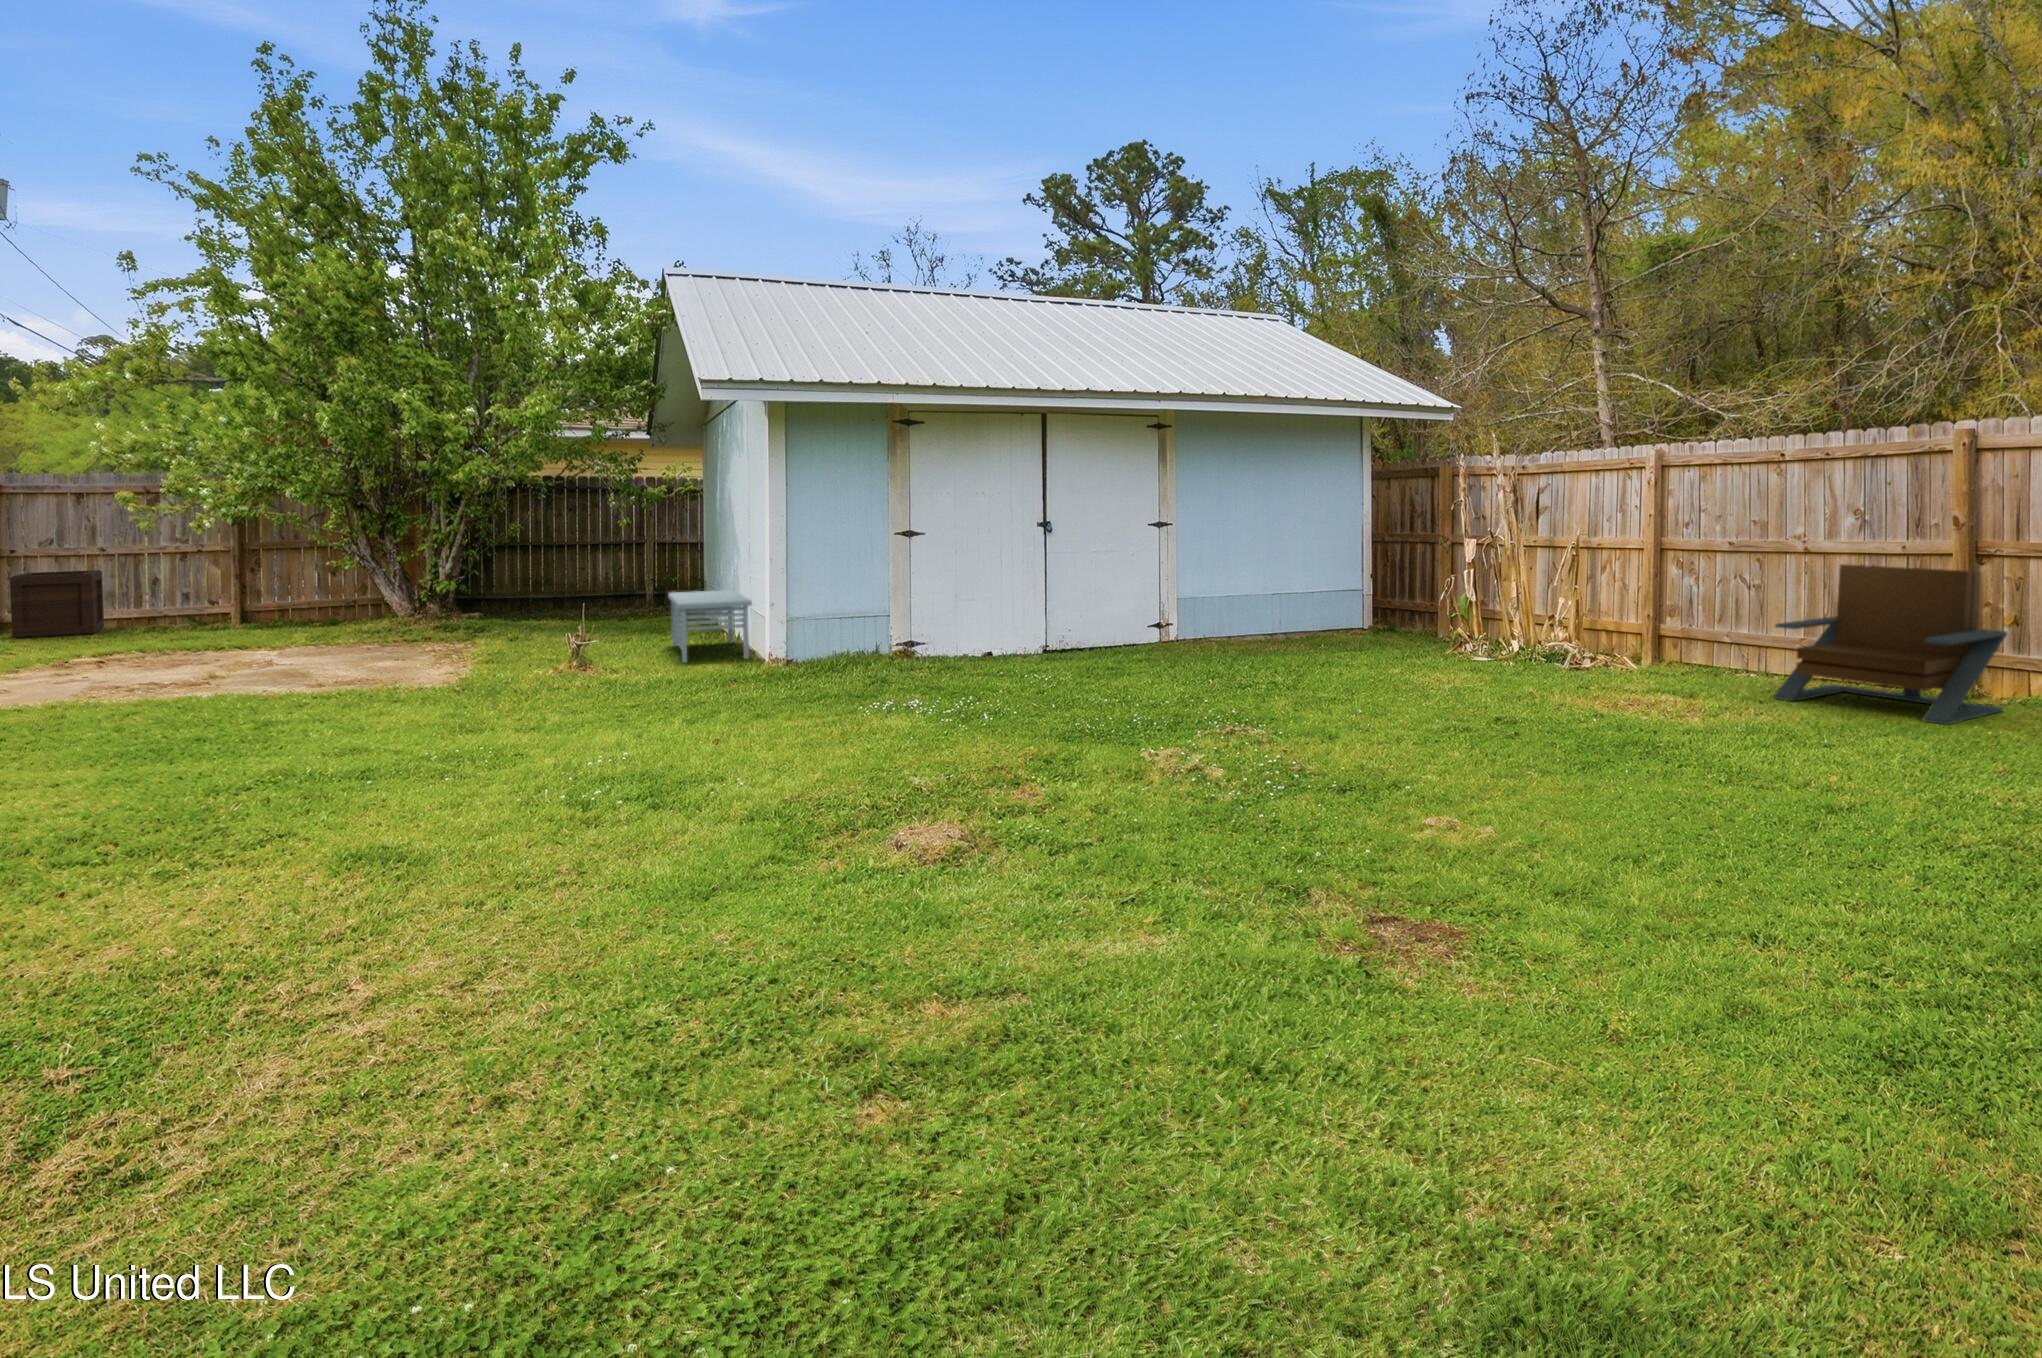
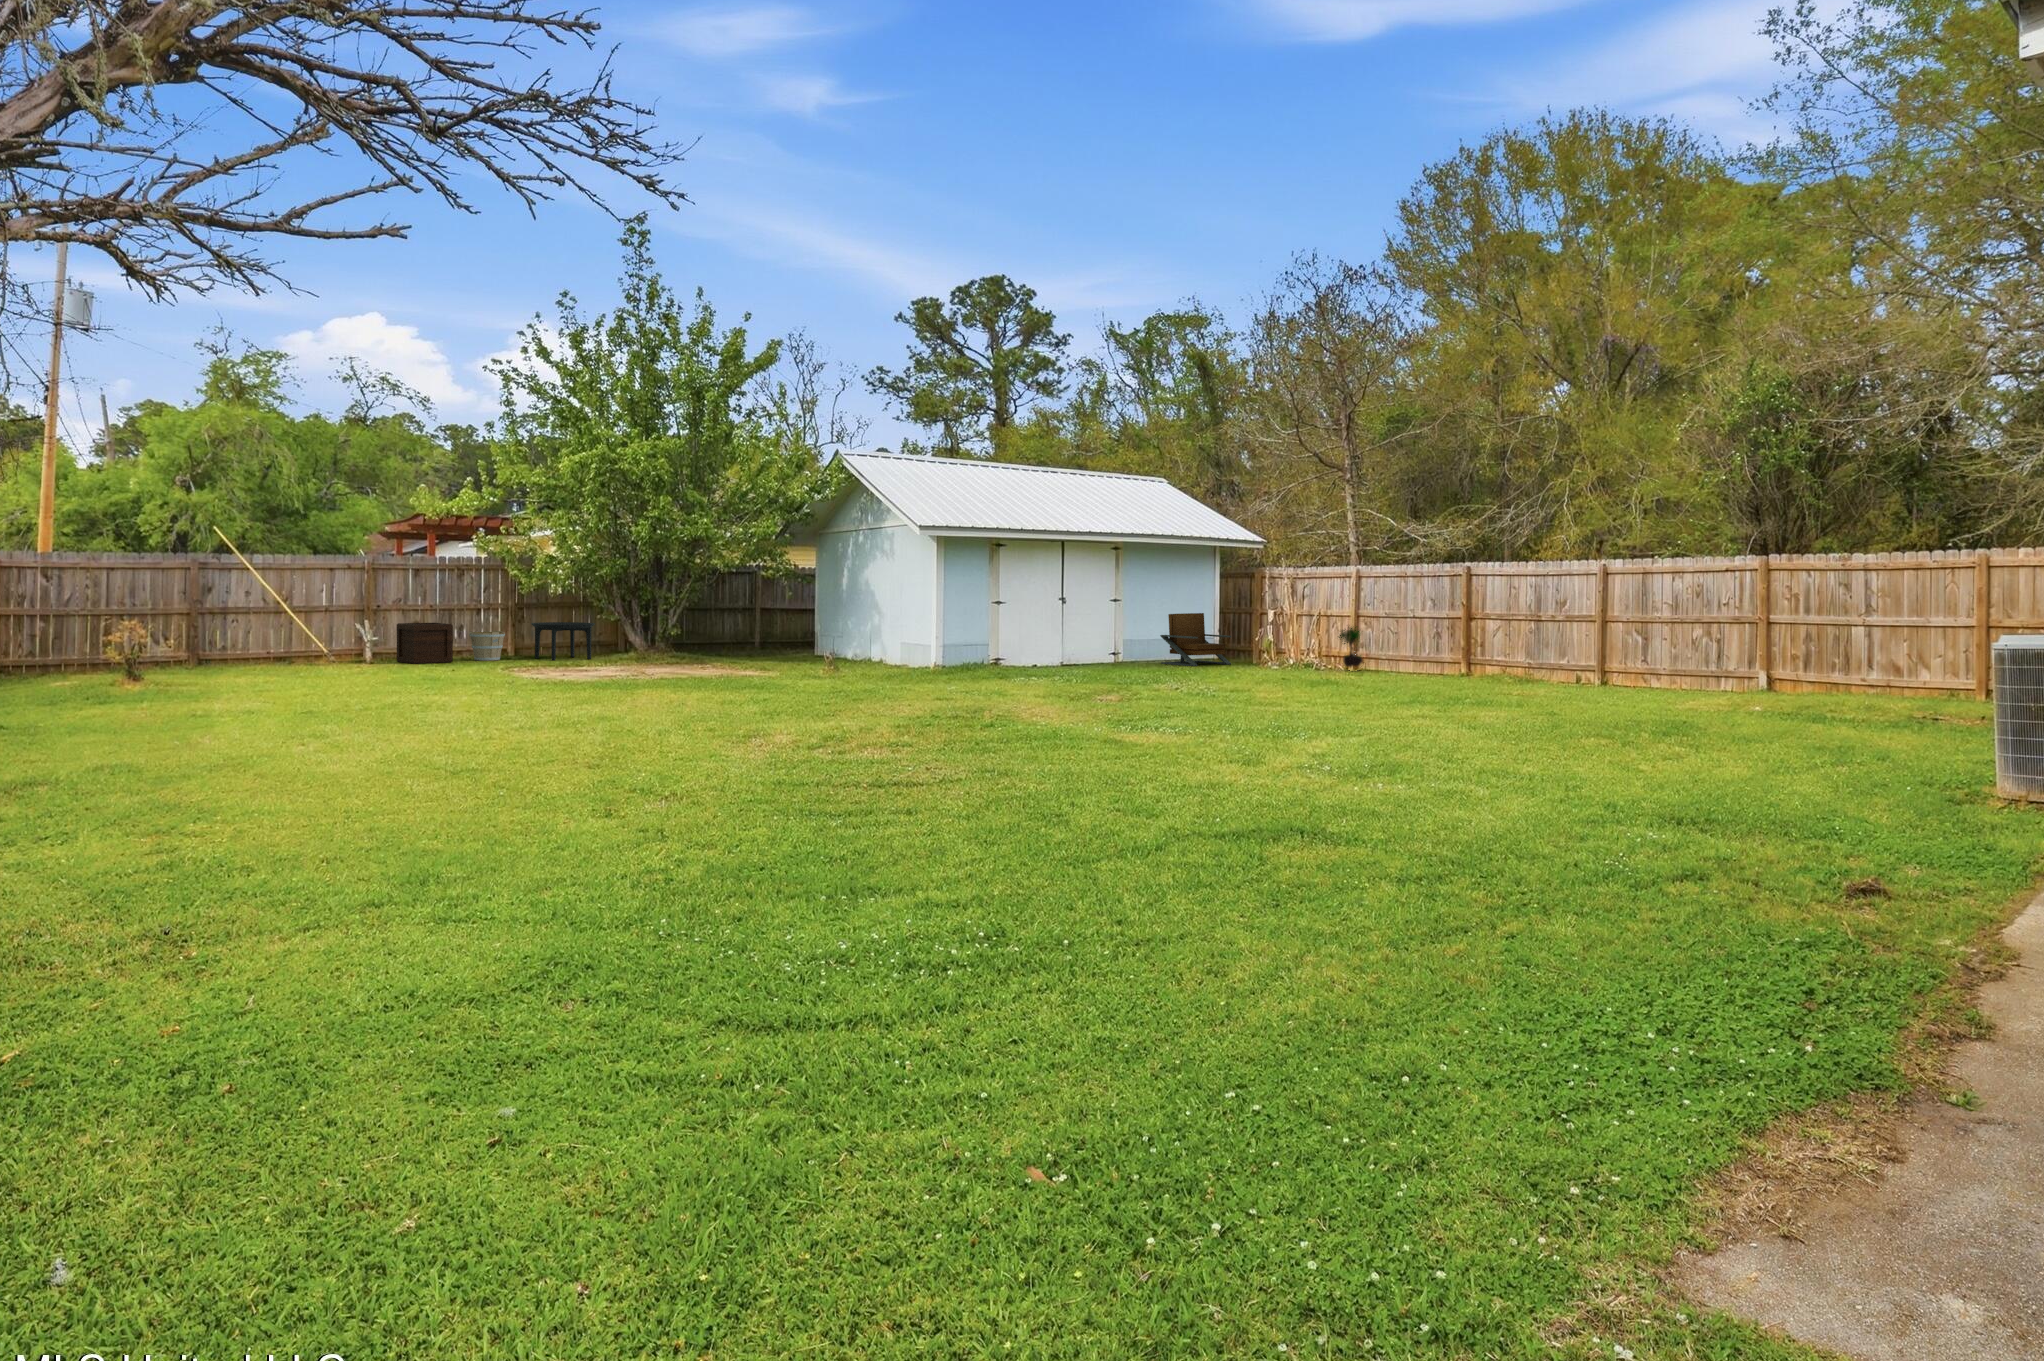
potted tree: none [1610,562,1675,663] -> present [1338,627,1363,667]
lounge chair: present [1774,564,2007,725] -> present [1160,613,1231,666]
round table: none [252,565,365,628] -> present [531,622,595,660]
wooden bucket: none [150,581,215,629] -> present [469,631,505,661]
storage bench: present [668,590,752,663] -> none [851,636,918,671]

